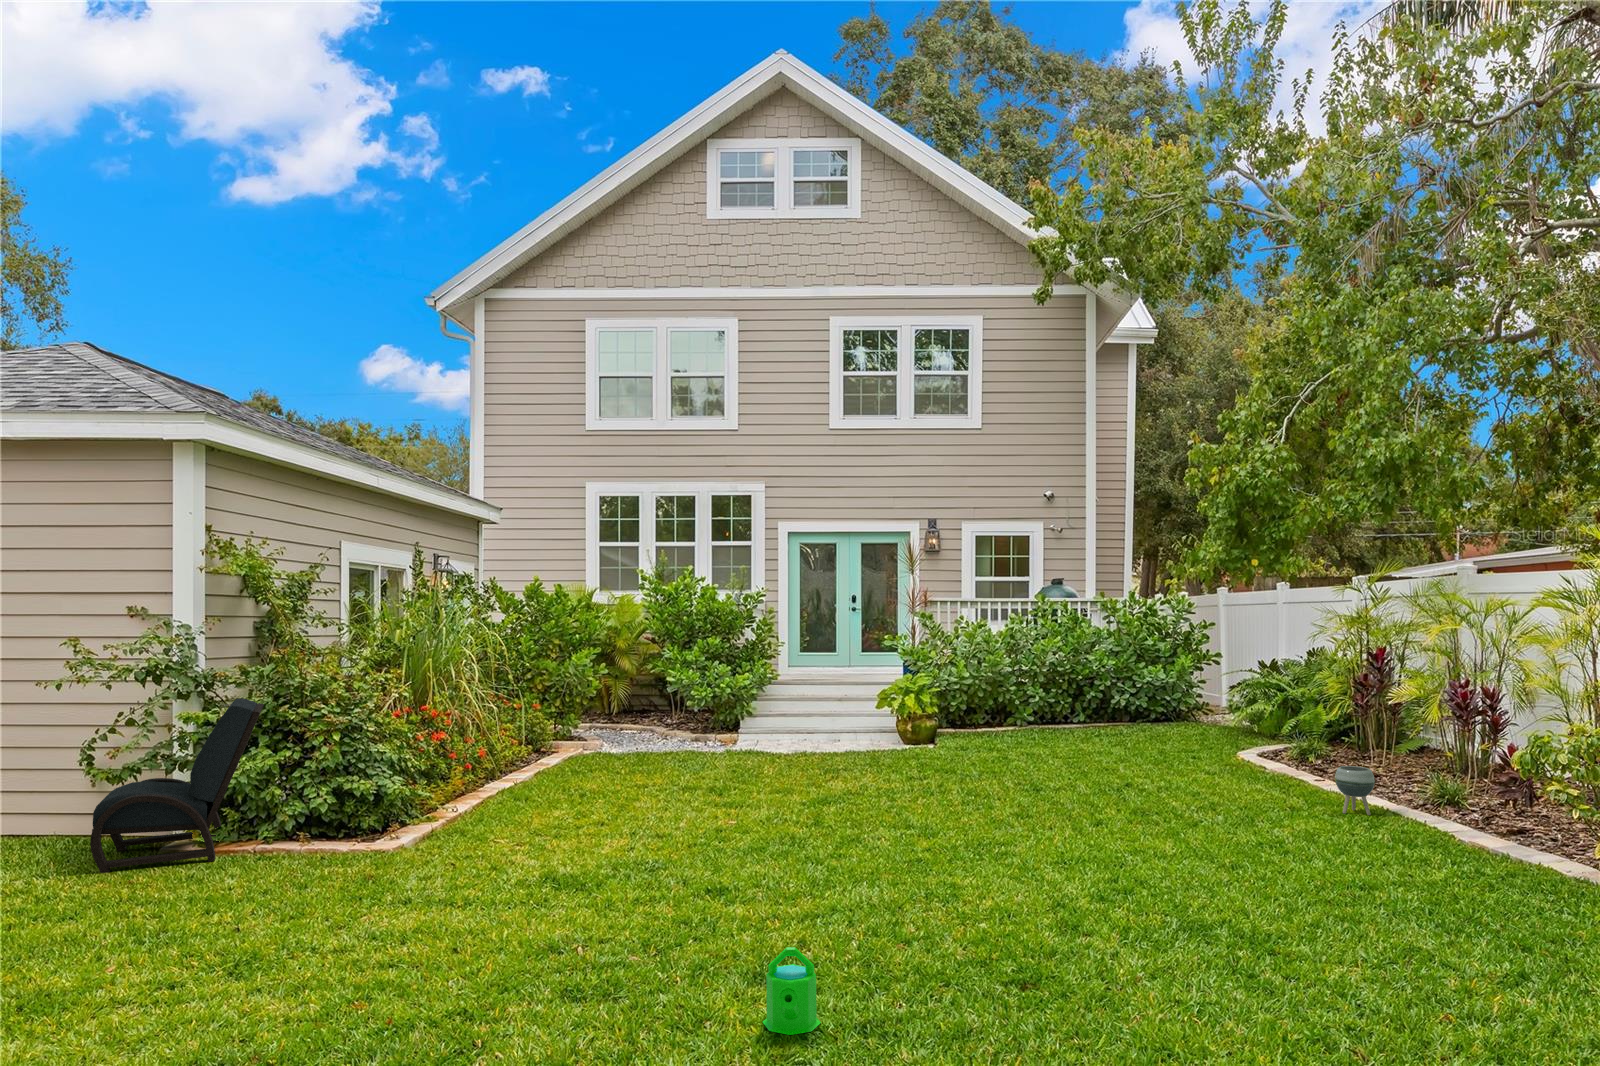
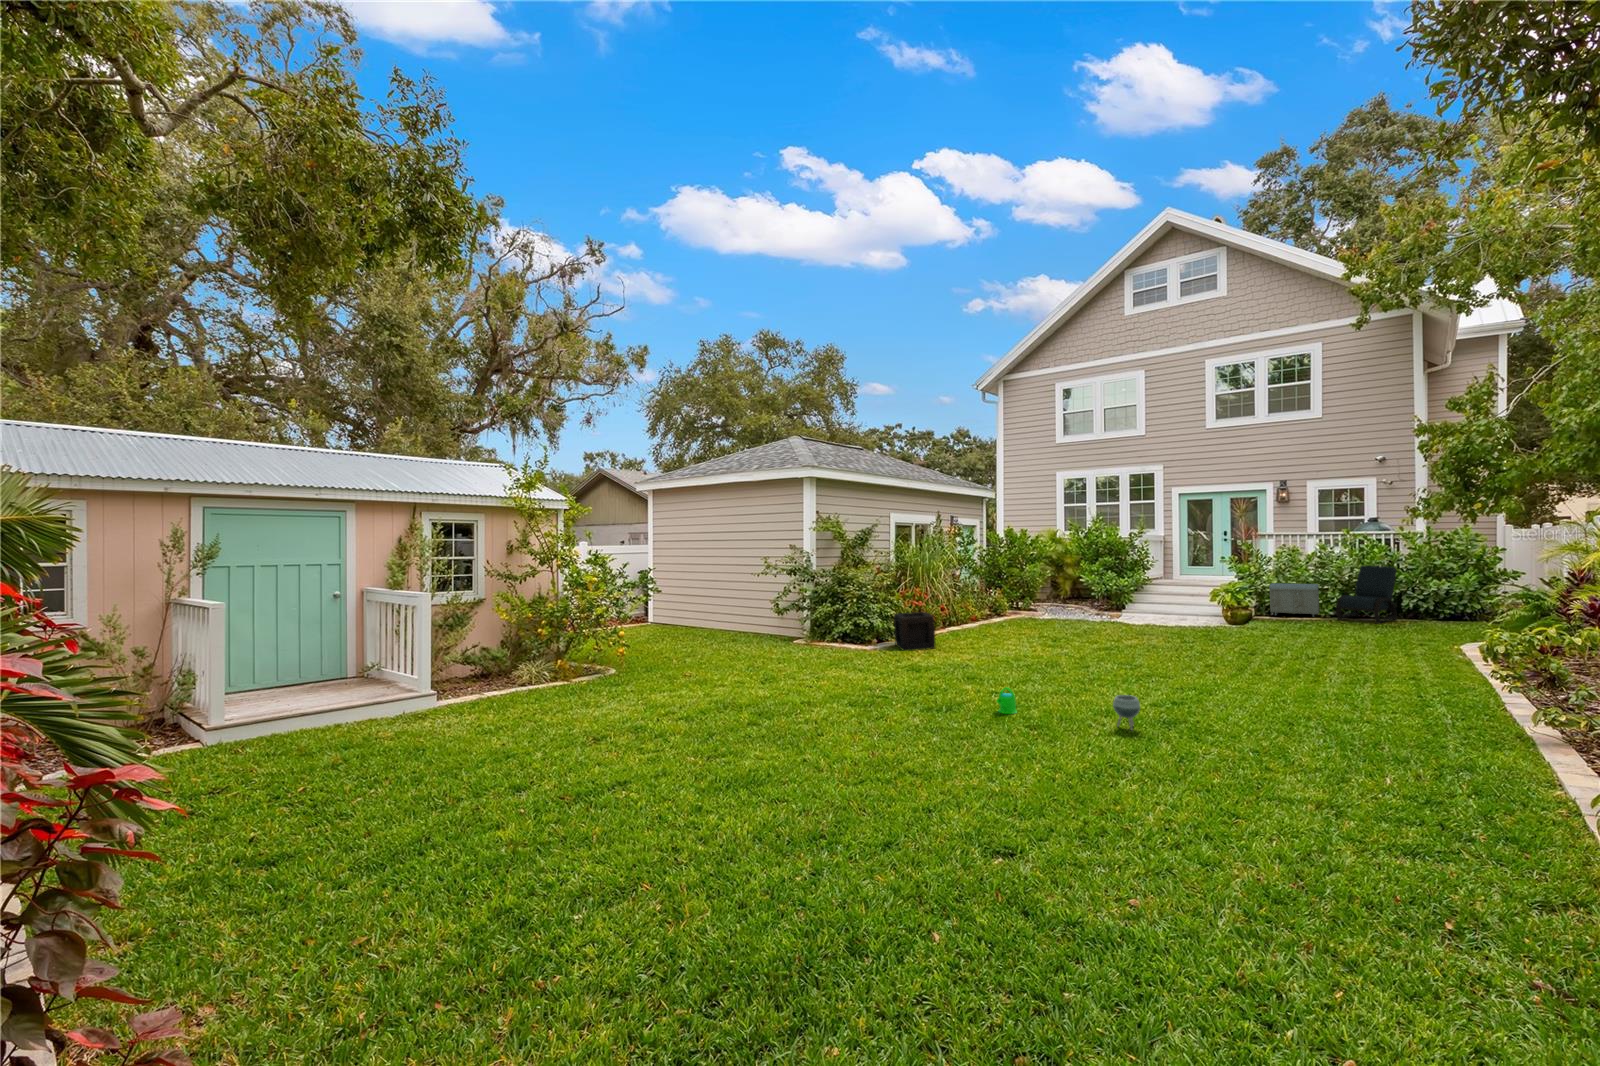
storage bench: none [952,674,1021,726] -> present [1269,583,1319,617]
lounge chair: present [90,698,264,873] -> present [1336,565,1397,624]
wooden crate: none [300,750,424,863] -> present [894,612,936,651]
planter: present [1335,766,1375,815] -> present [1113,695,1140,730]

